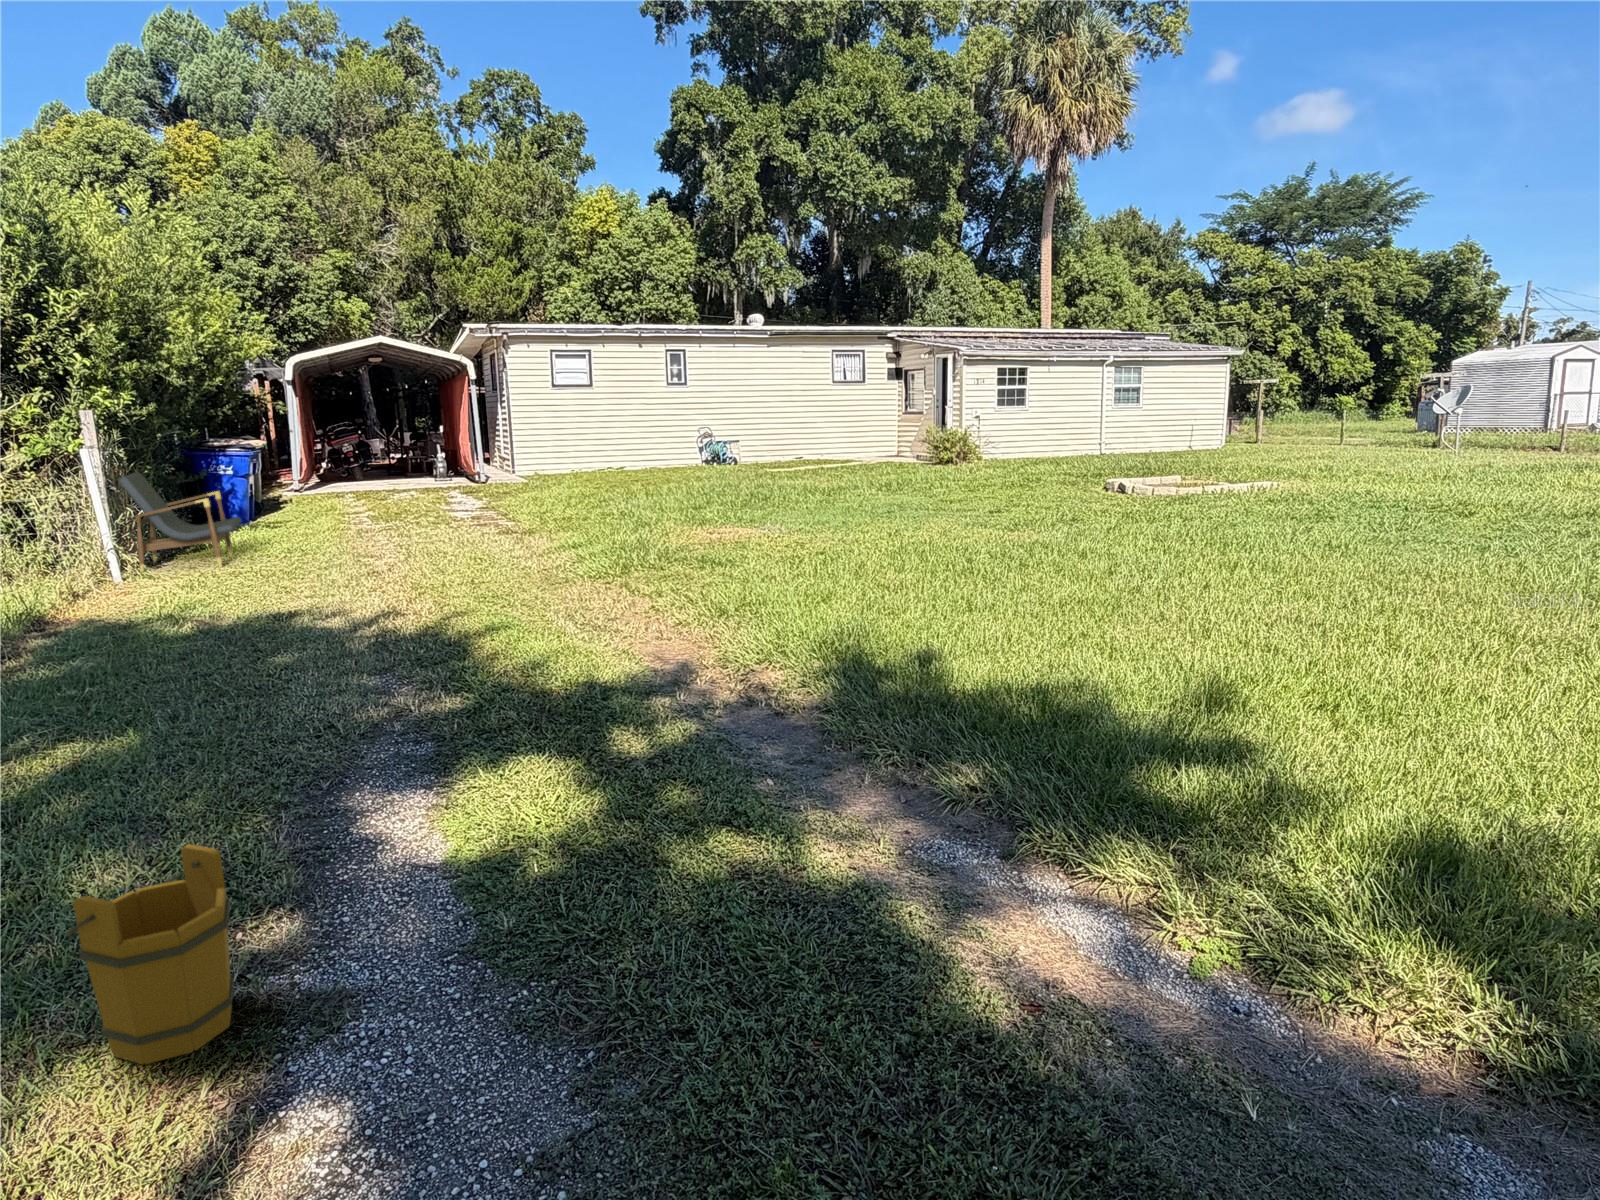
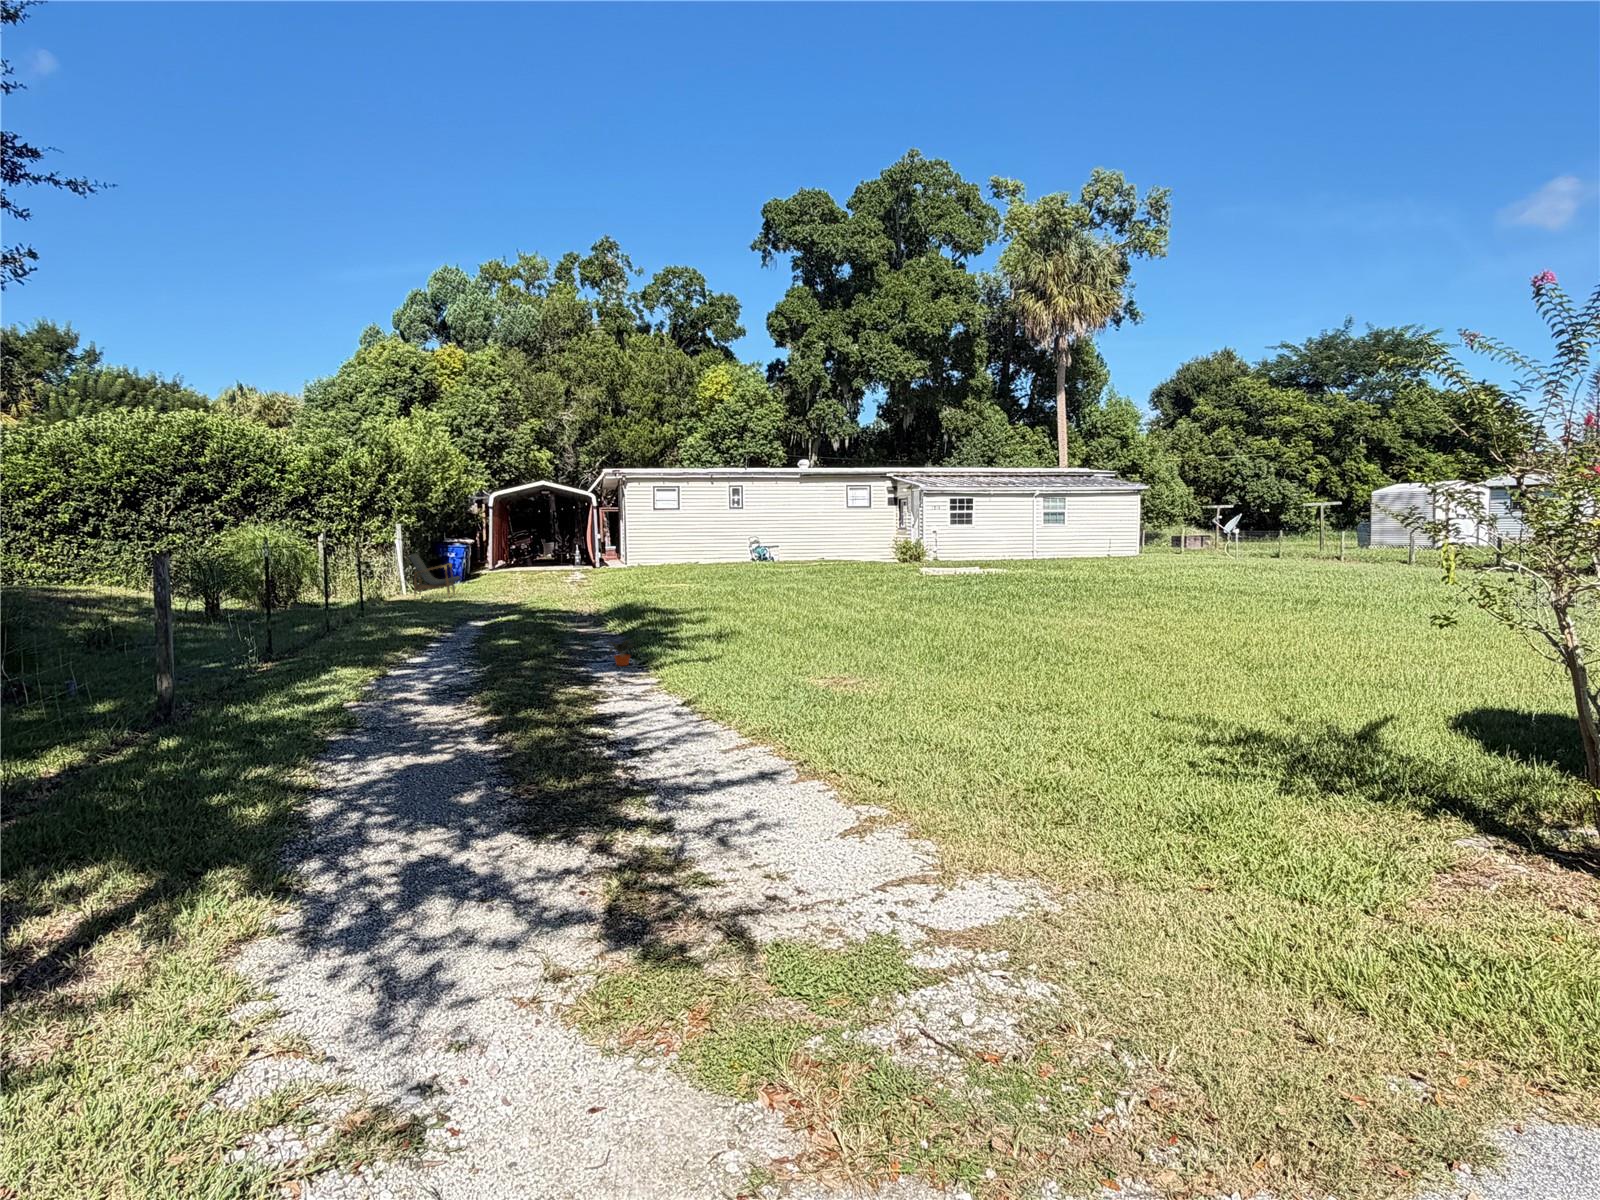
bucket: present [65,844,234,1065] -> none [416,620,448,661]
potted plant: none [1036,929,1197,1078] -> present [609,640,634,666]

